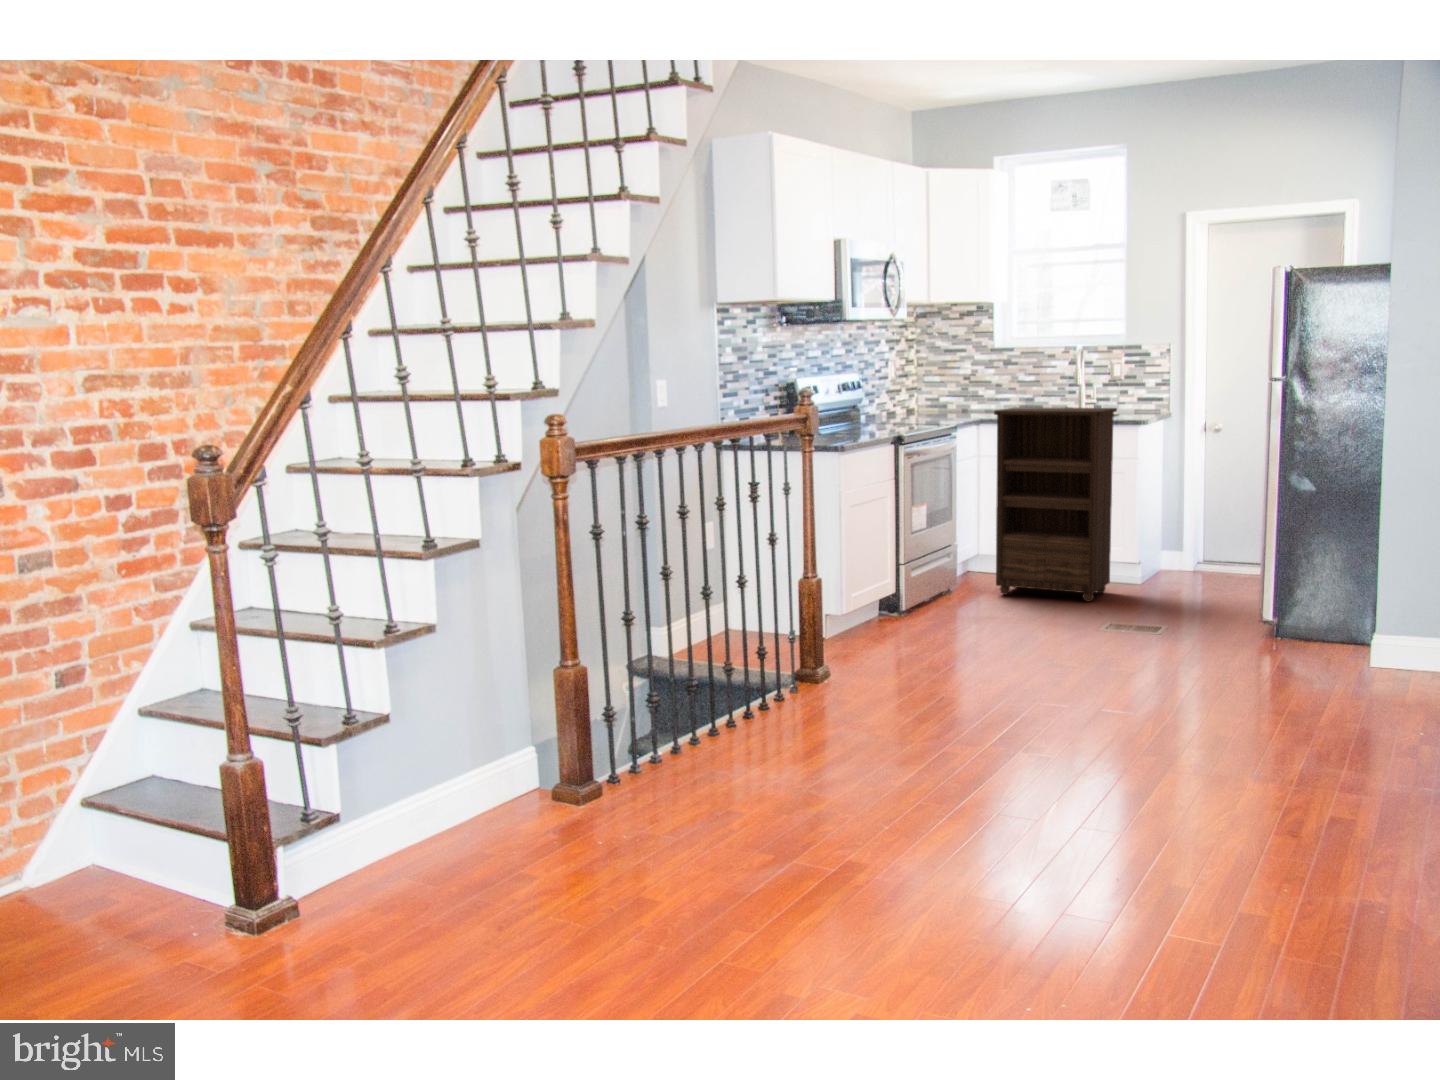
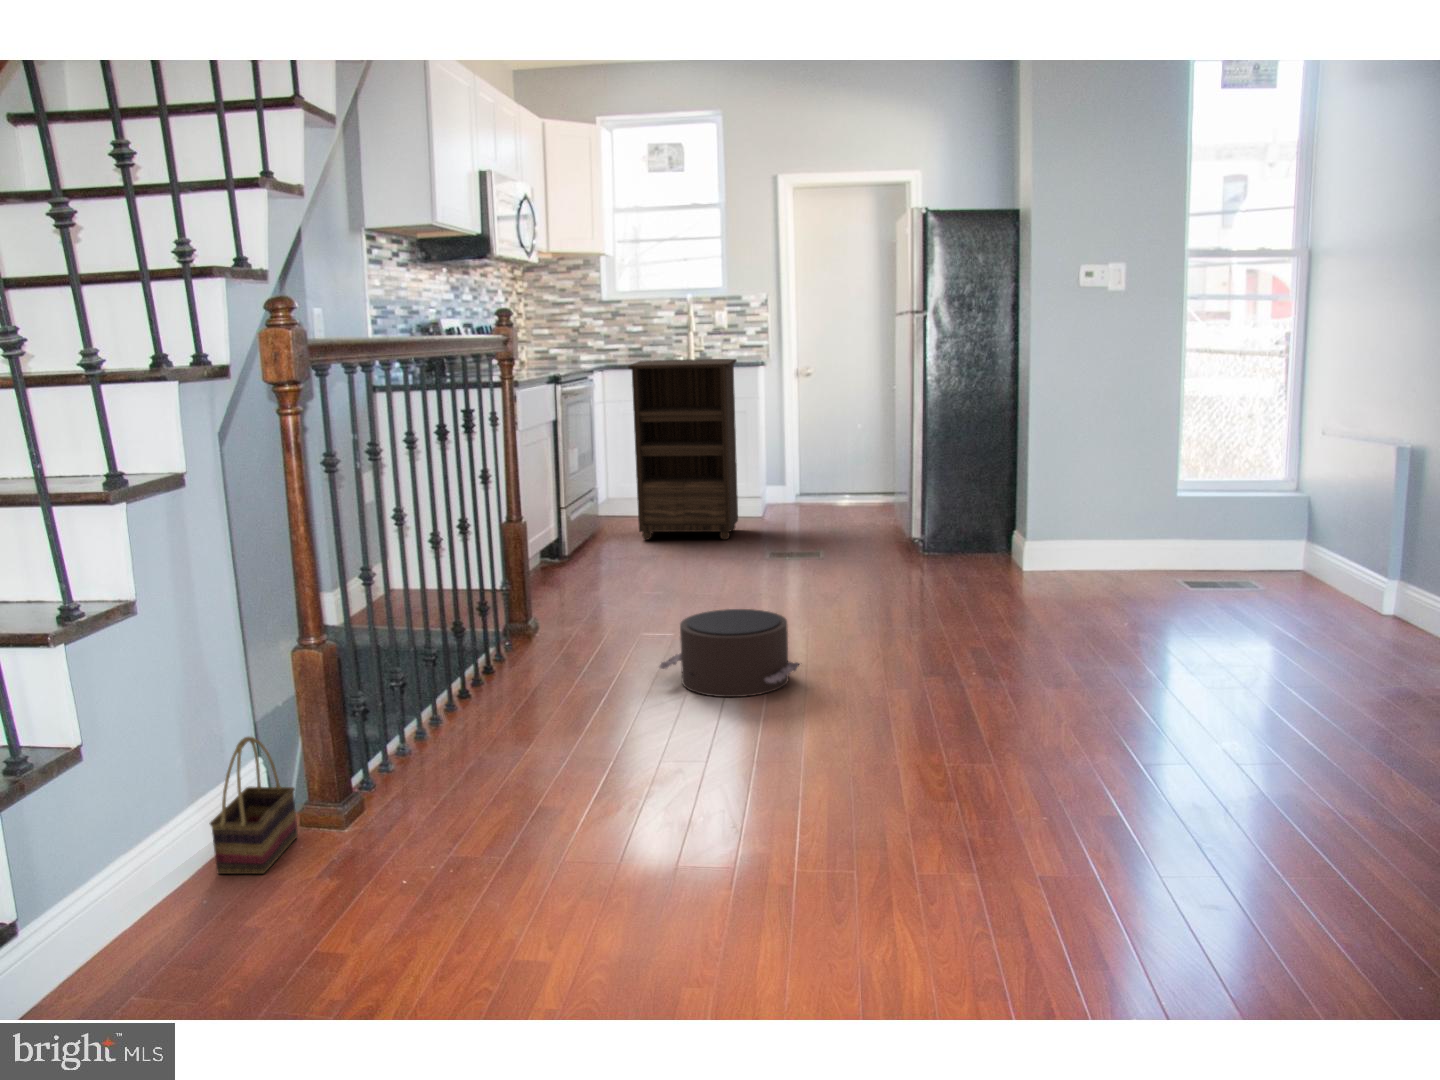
pouf: none [912,673,1078,776] -> present [659,609,800,697]
basket: none [335,747,442,894] -> present [209,737,298,874]

